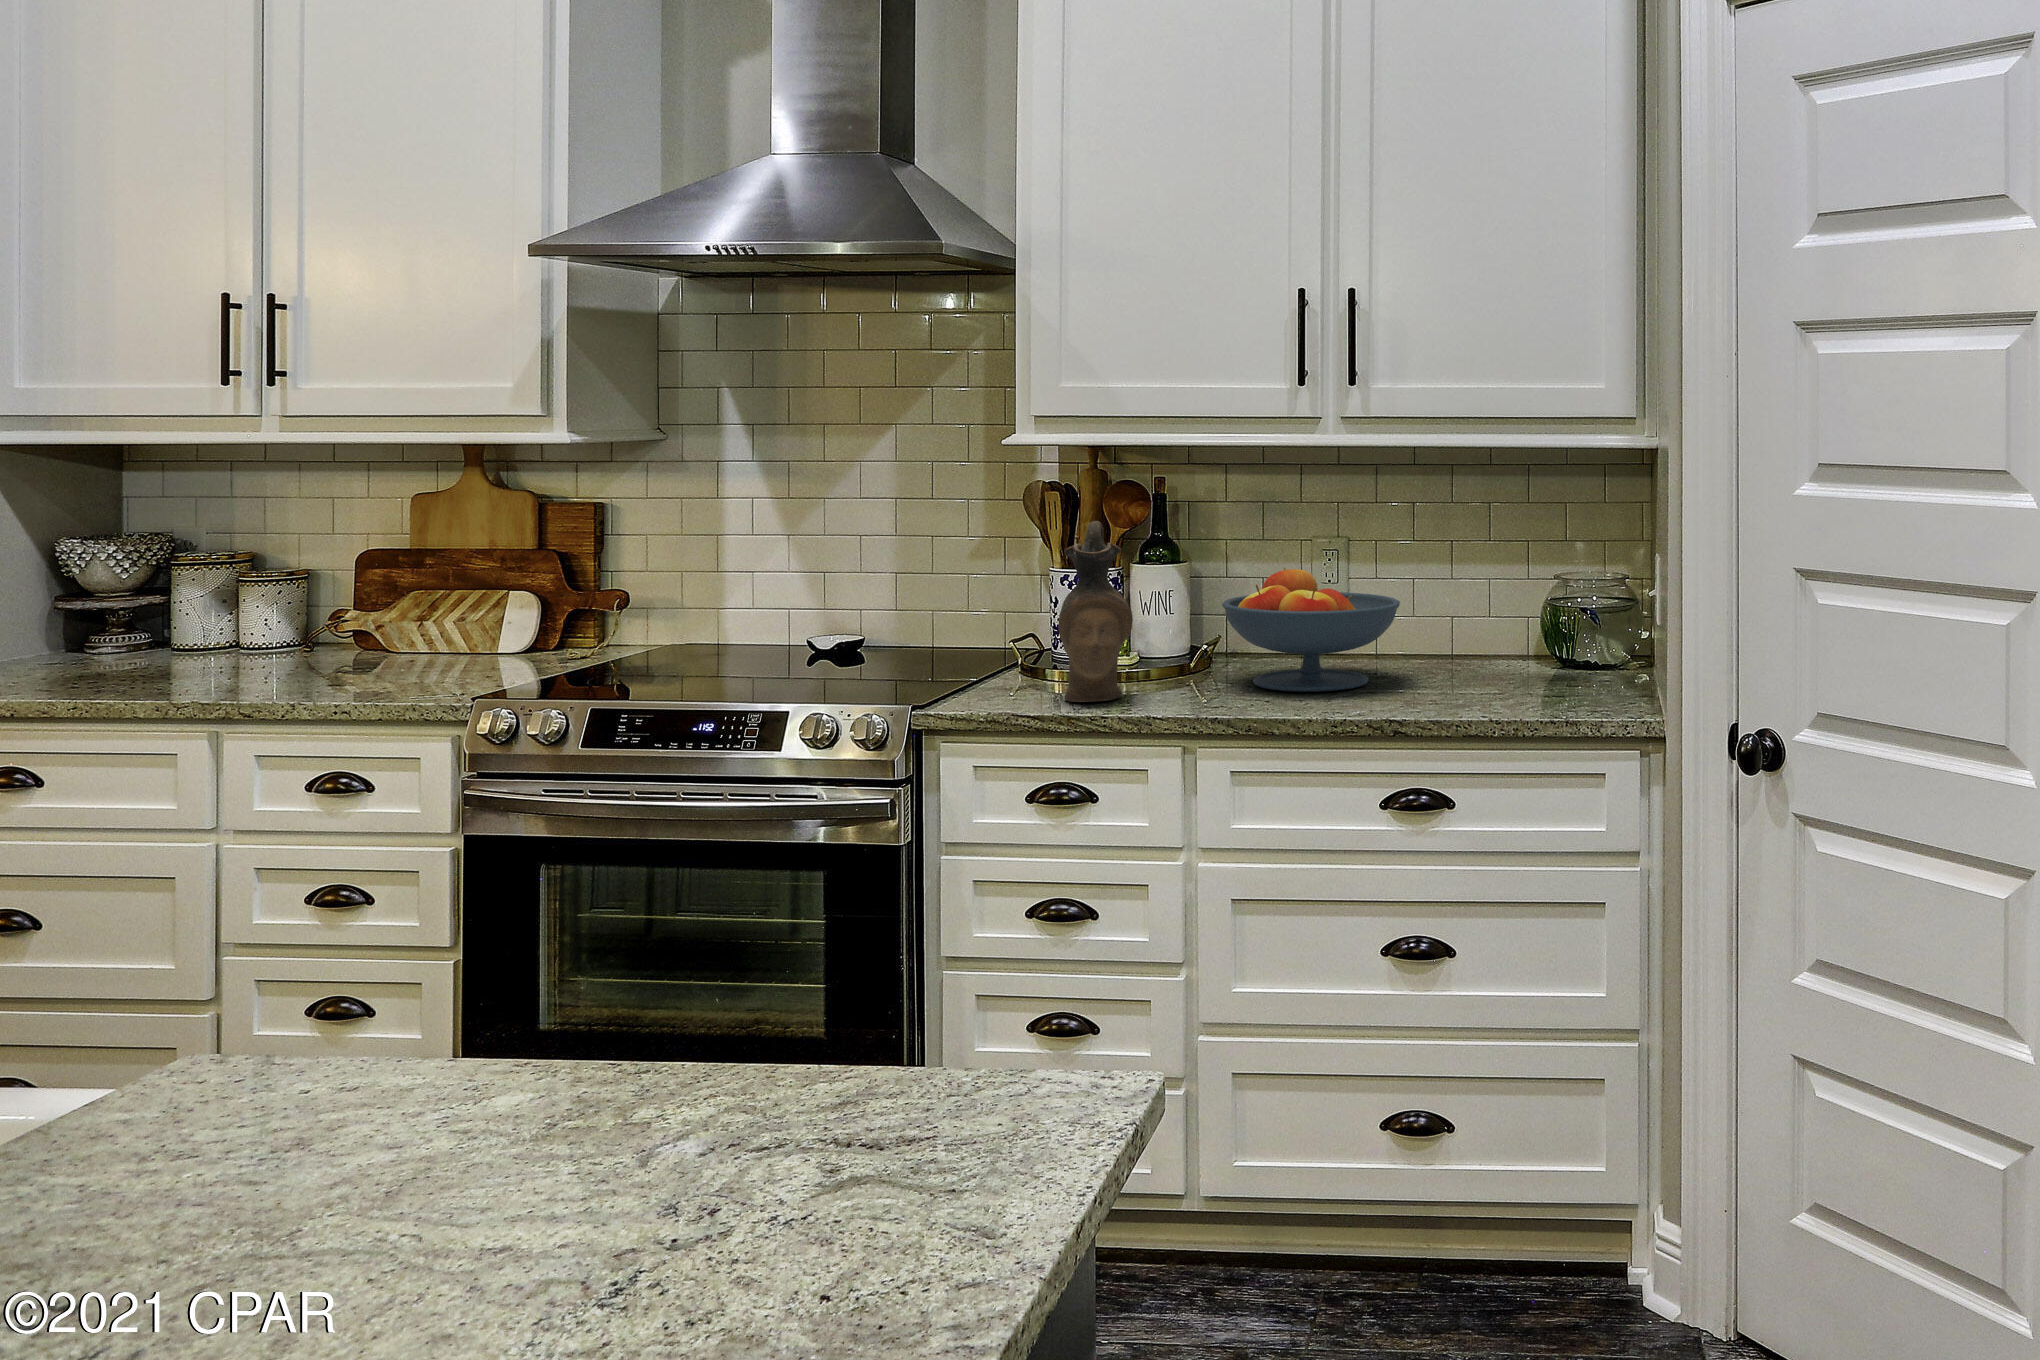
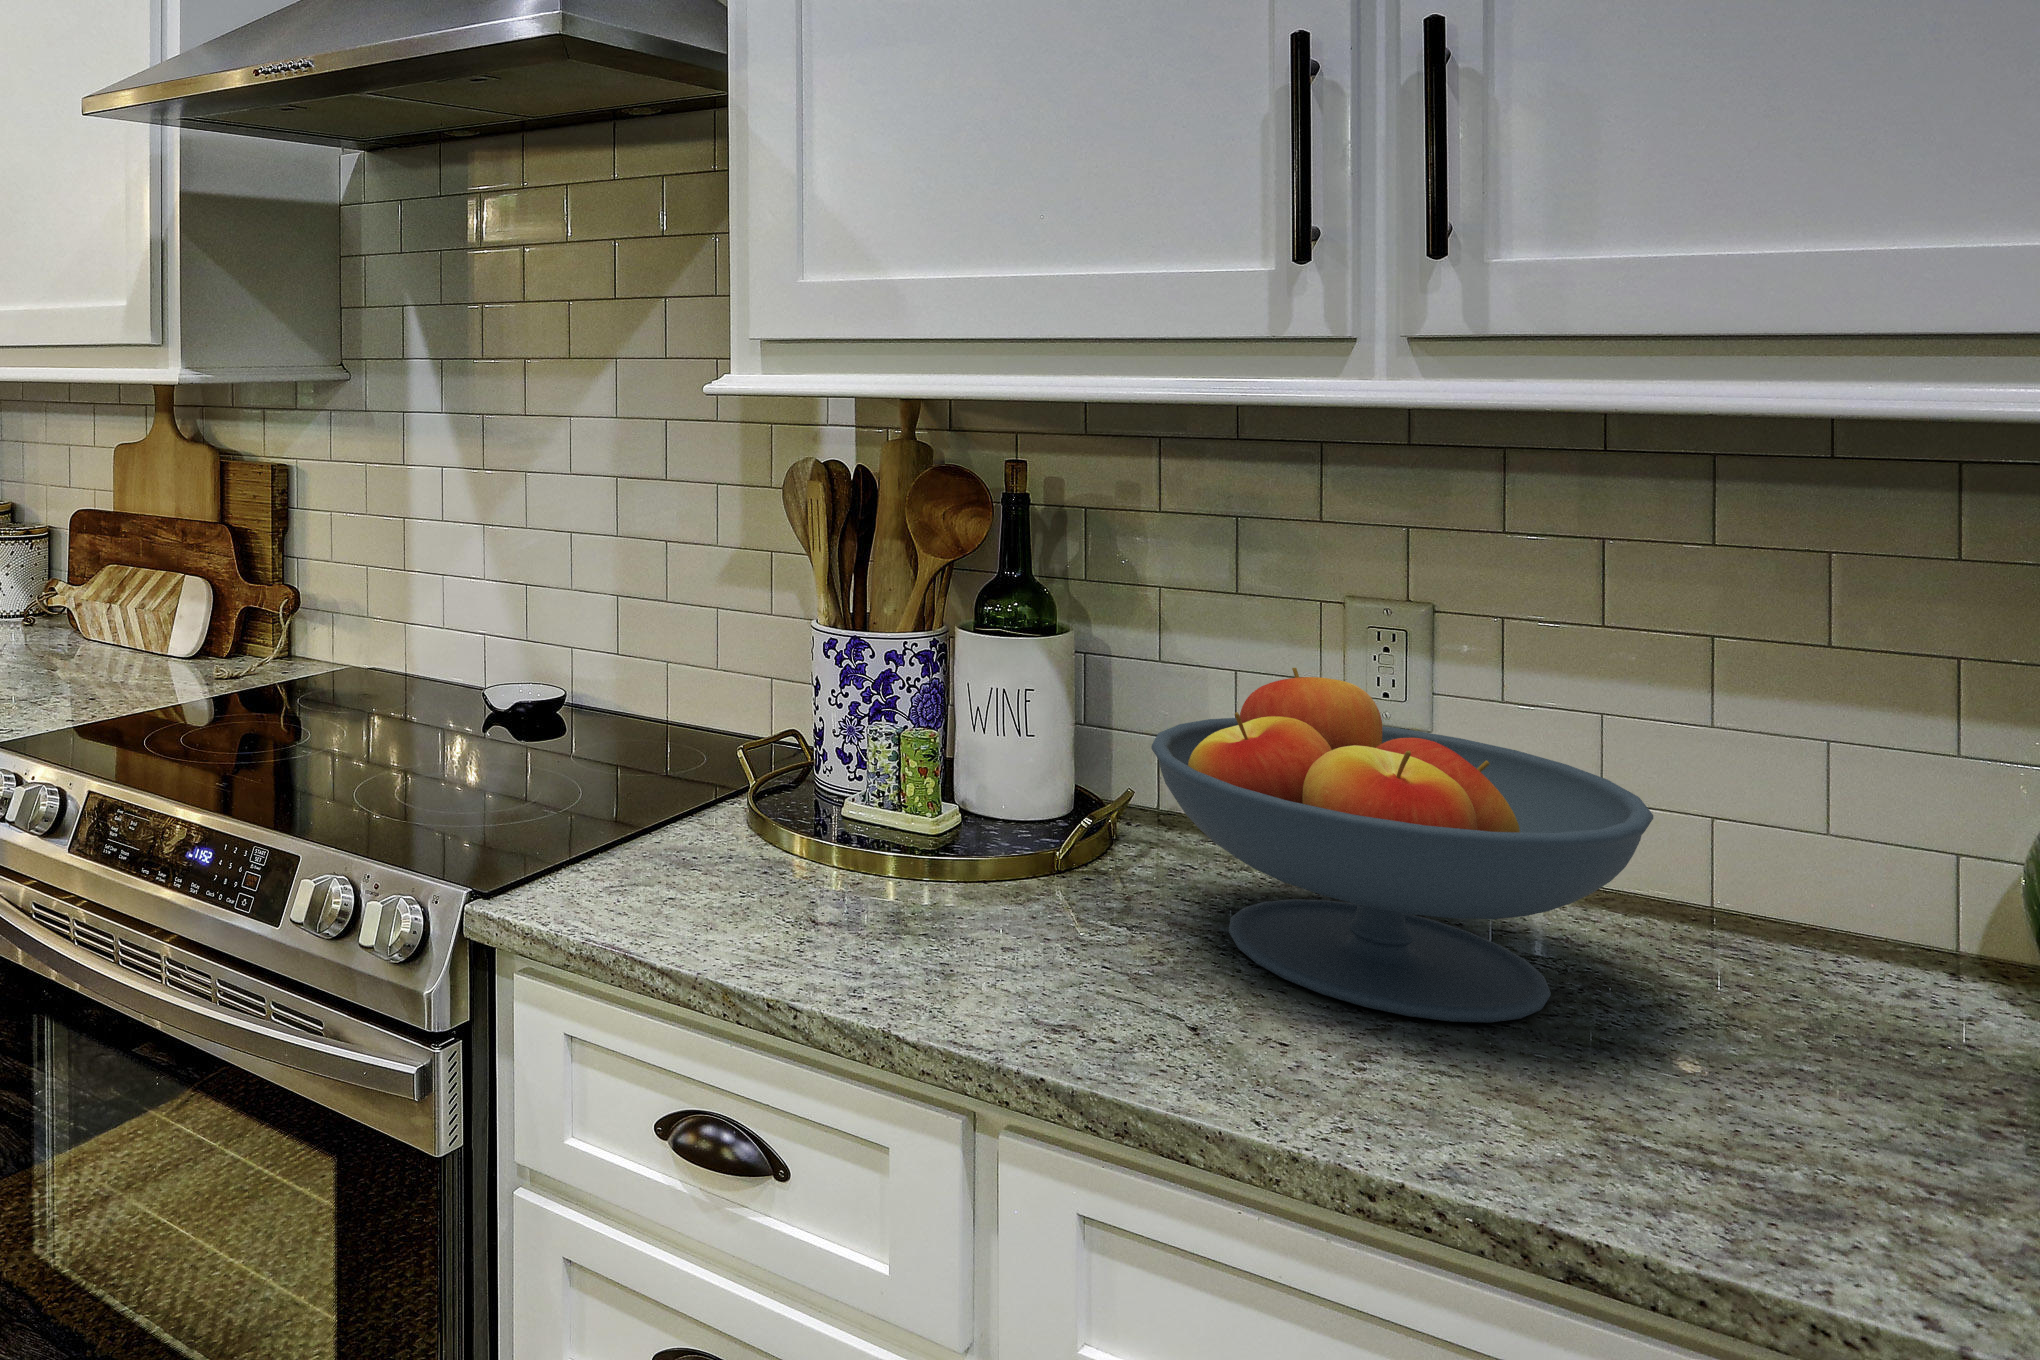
ceramic pitcher: present [1058,521,1133,702] -> none [778,547,940,951]

